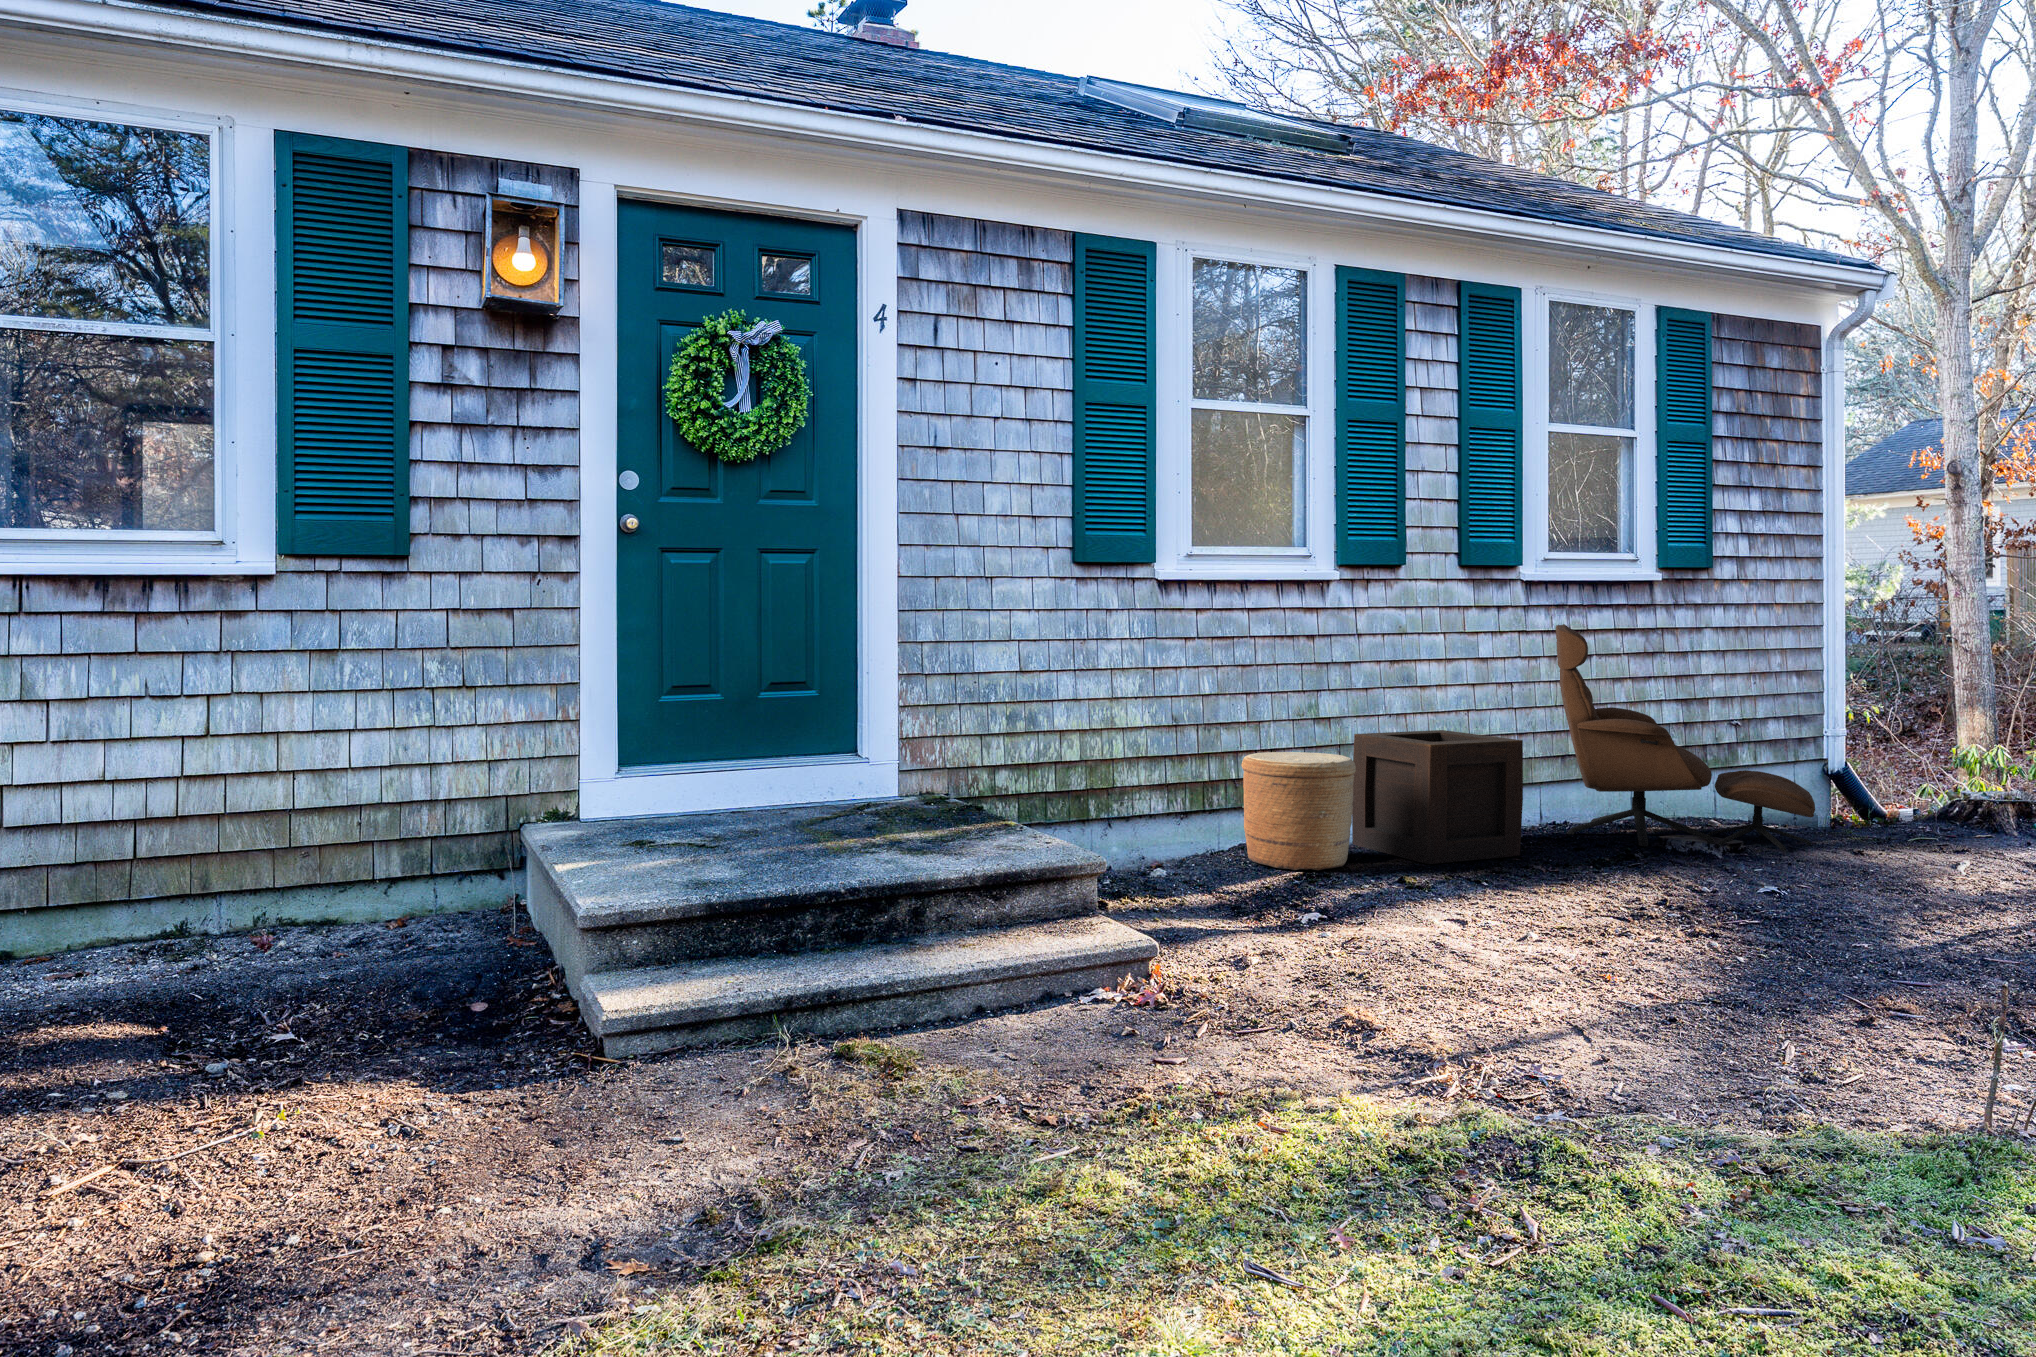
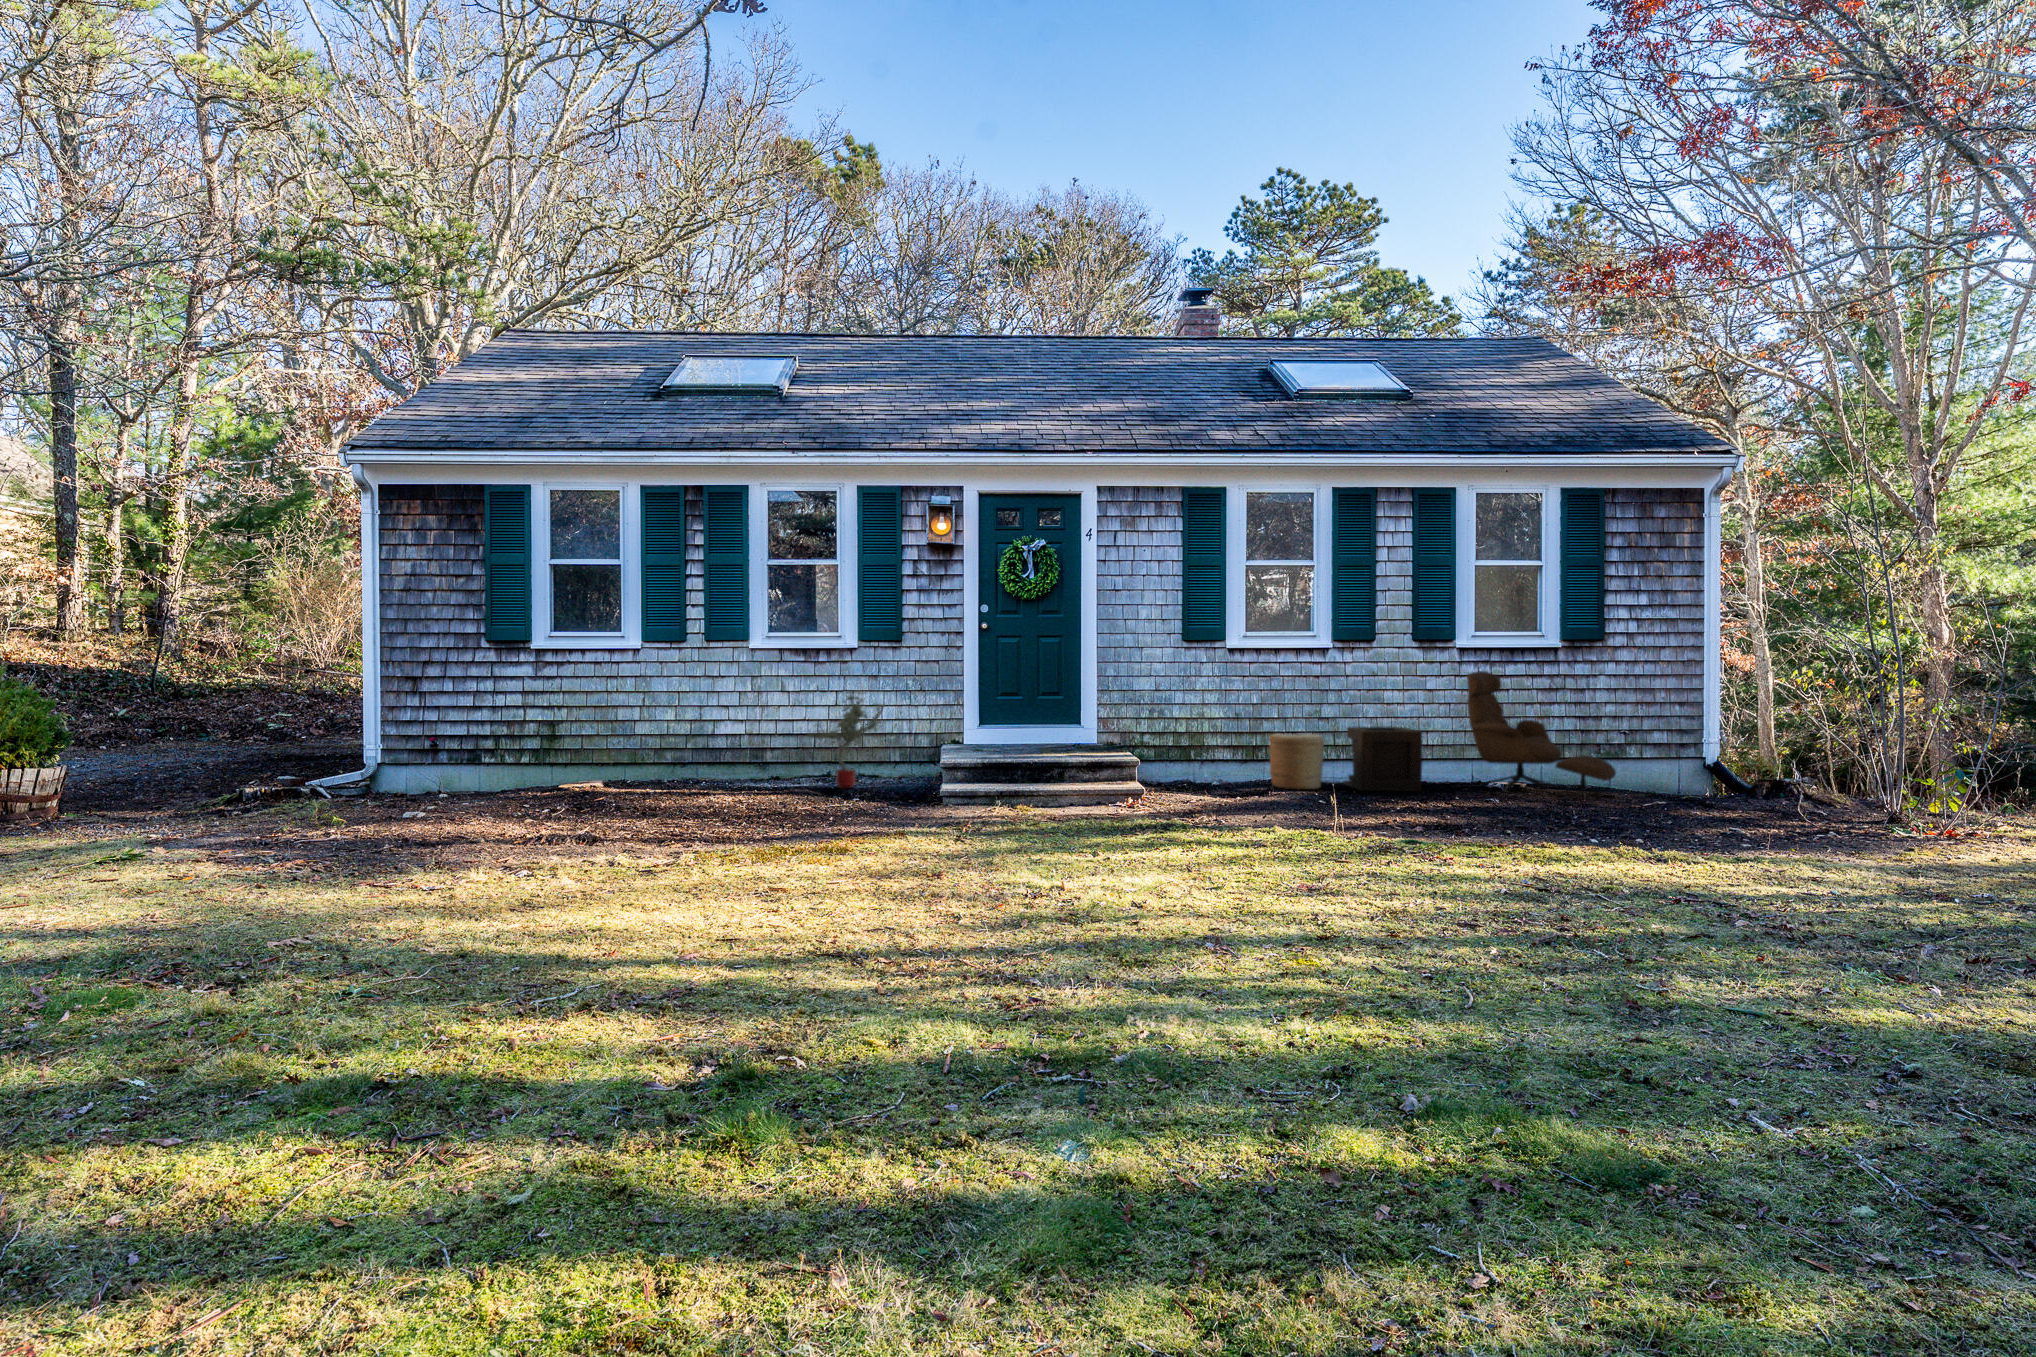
potted tree: none [115,691,377,974] -> present [808,692,886,789]

